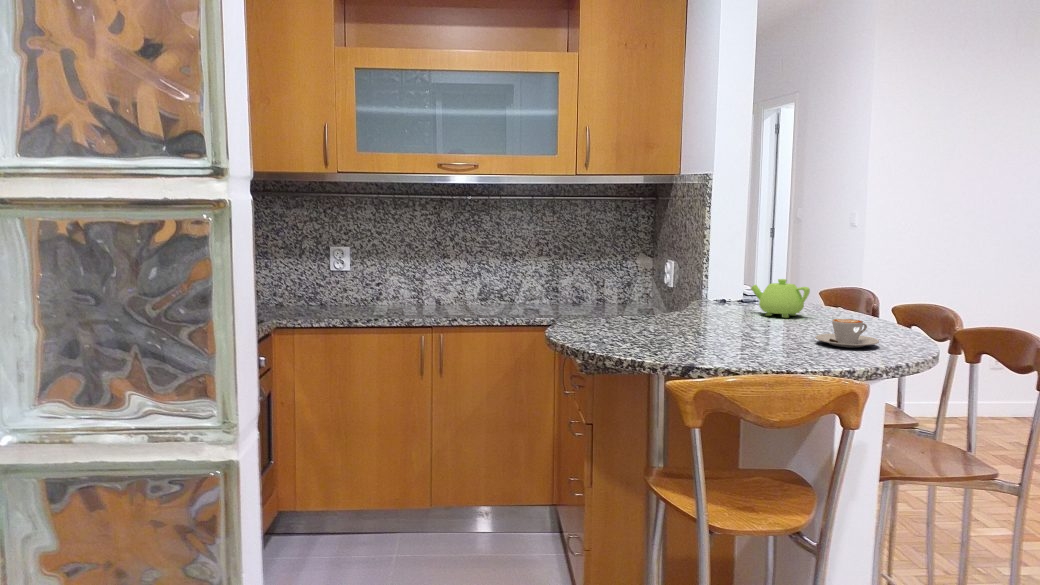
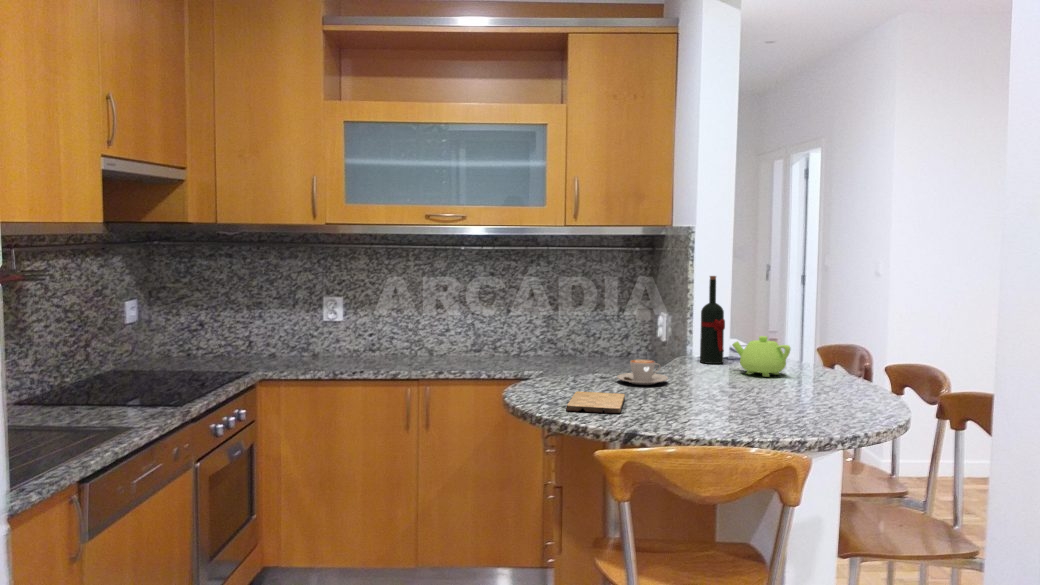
wine bottle: none [715,222,741,307] -> present [700,276,725,364]
coffee cup: present [815,319,879,347] -> present [617,360,668,385]
cutting board: none [615,331,669,349] -> present [566,391,625,413]

